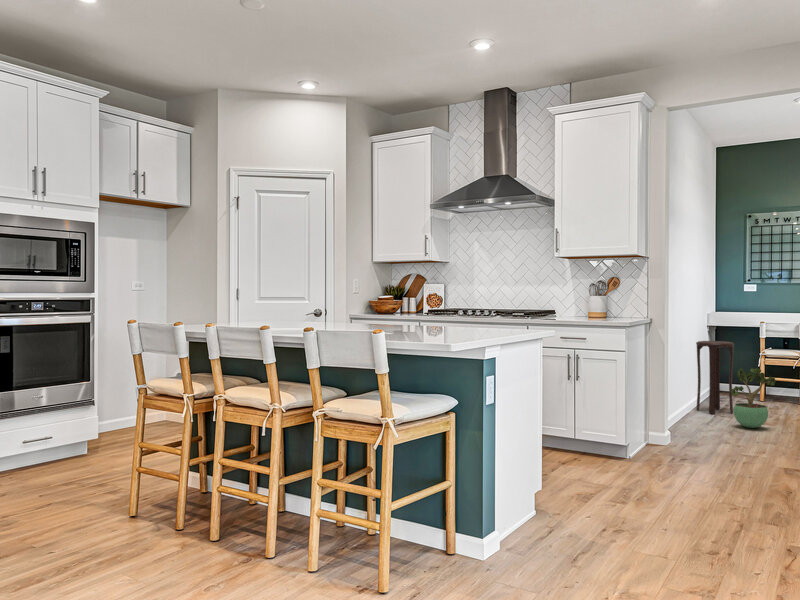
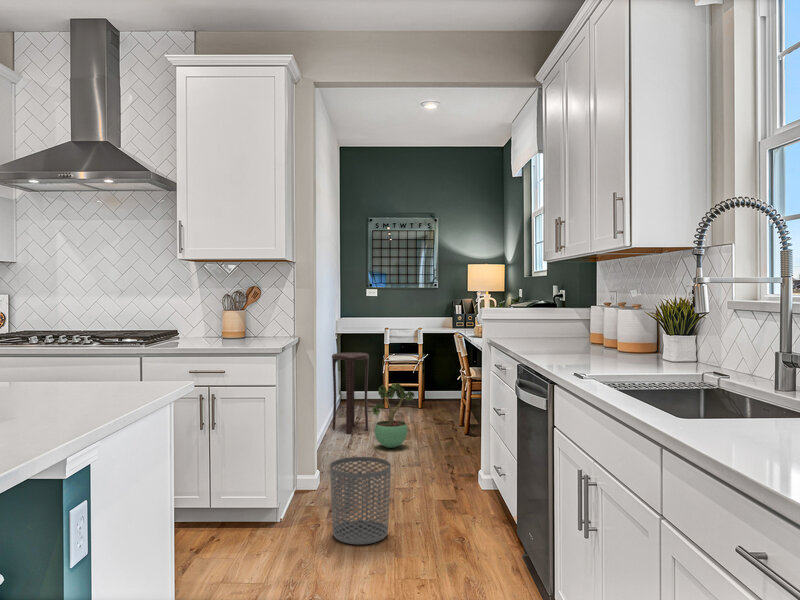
waste bin: none [667,413,721,481] -> present [330,457,391,545]

